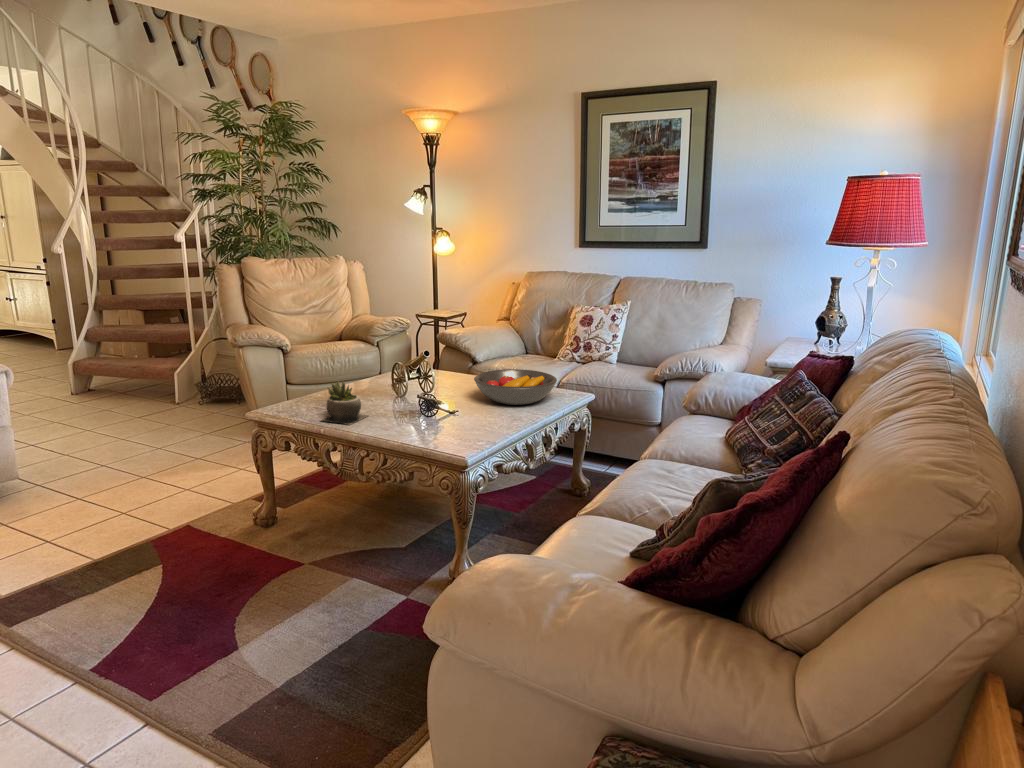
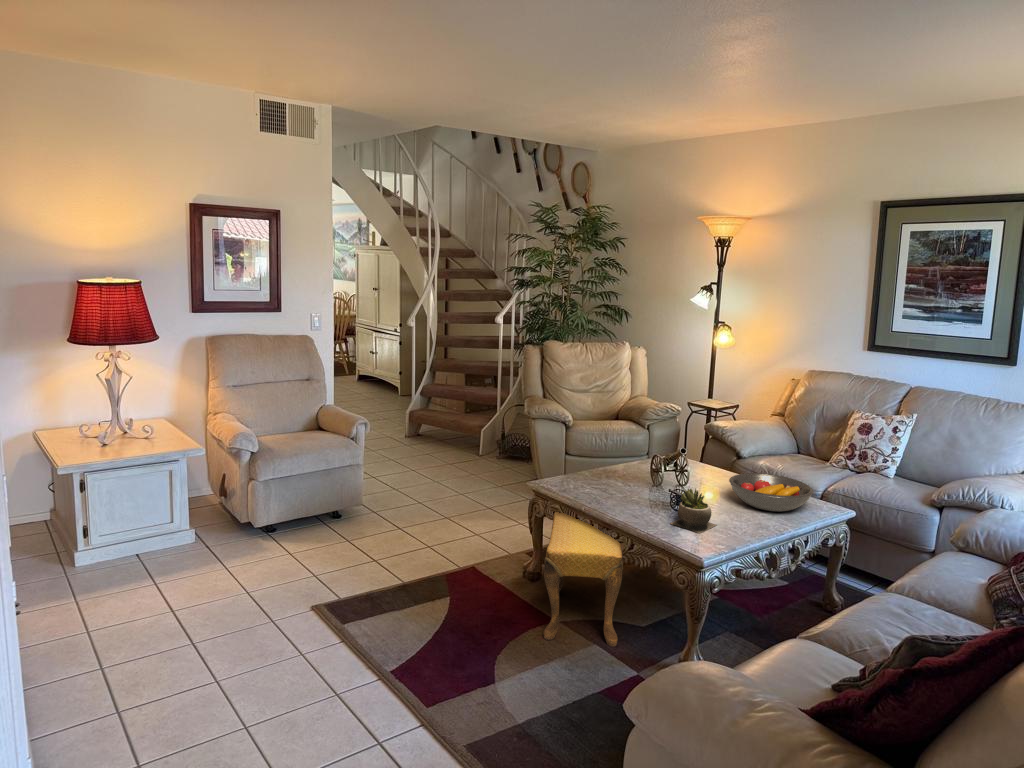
succulent plant: present [321,382,368,425] -> present [670,488,716,533]
footstool: none [284,433,378,585] -> present [544,512,623,647]

